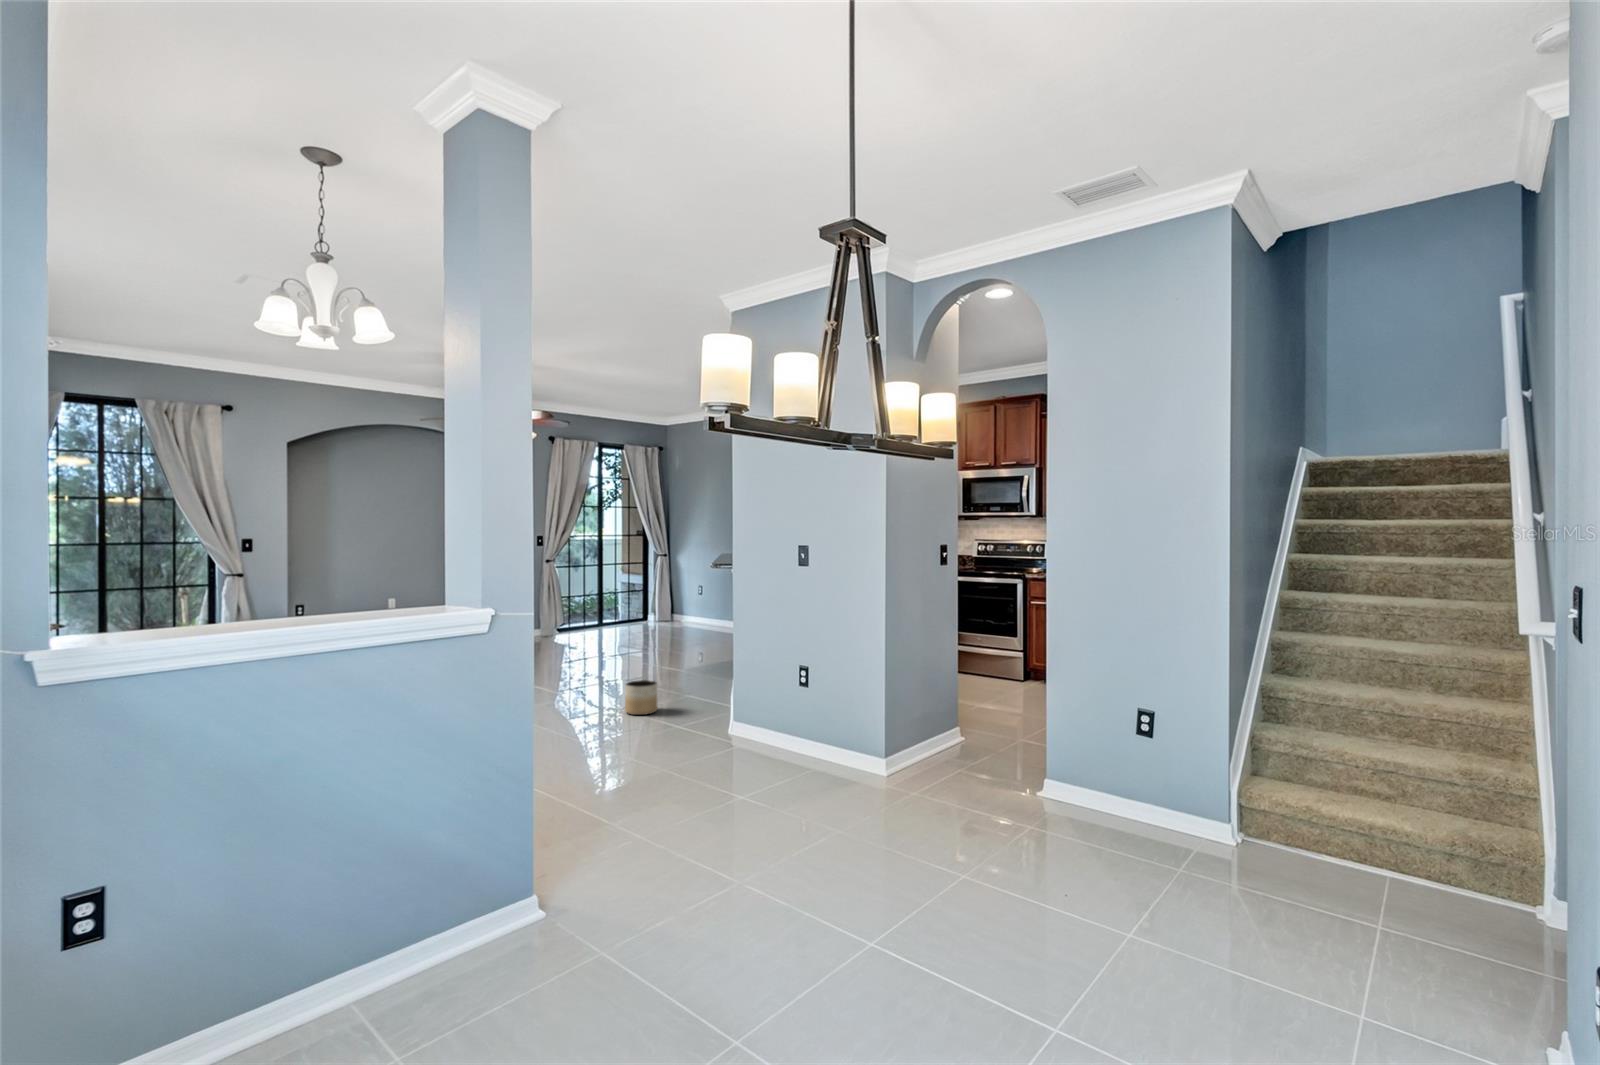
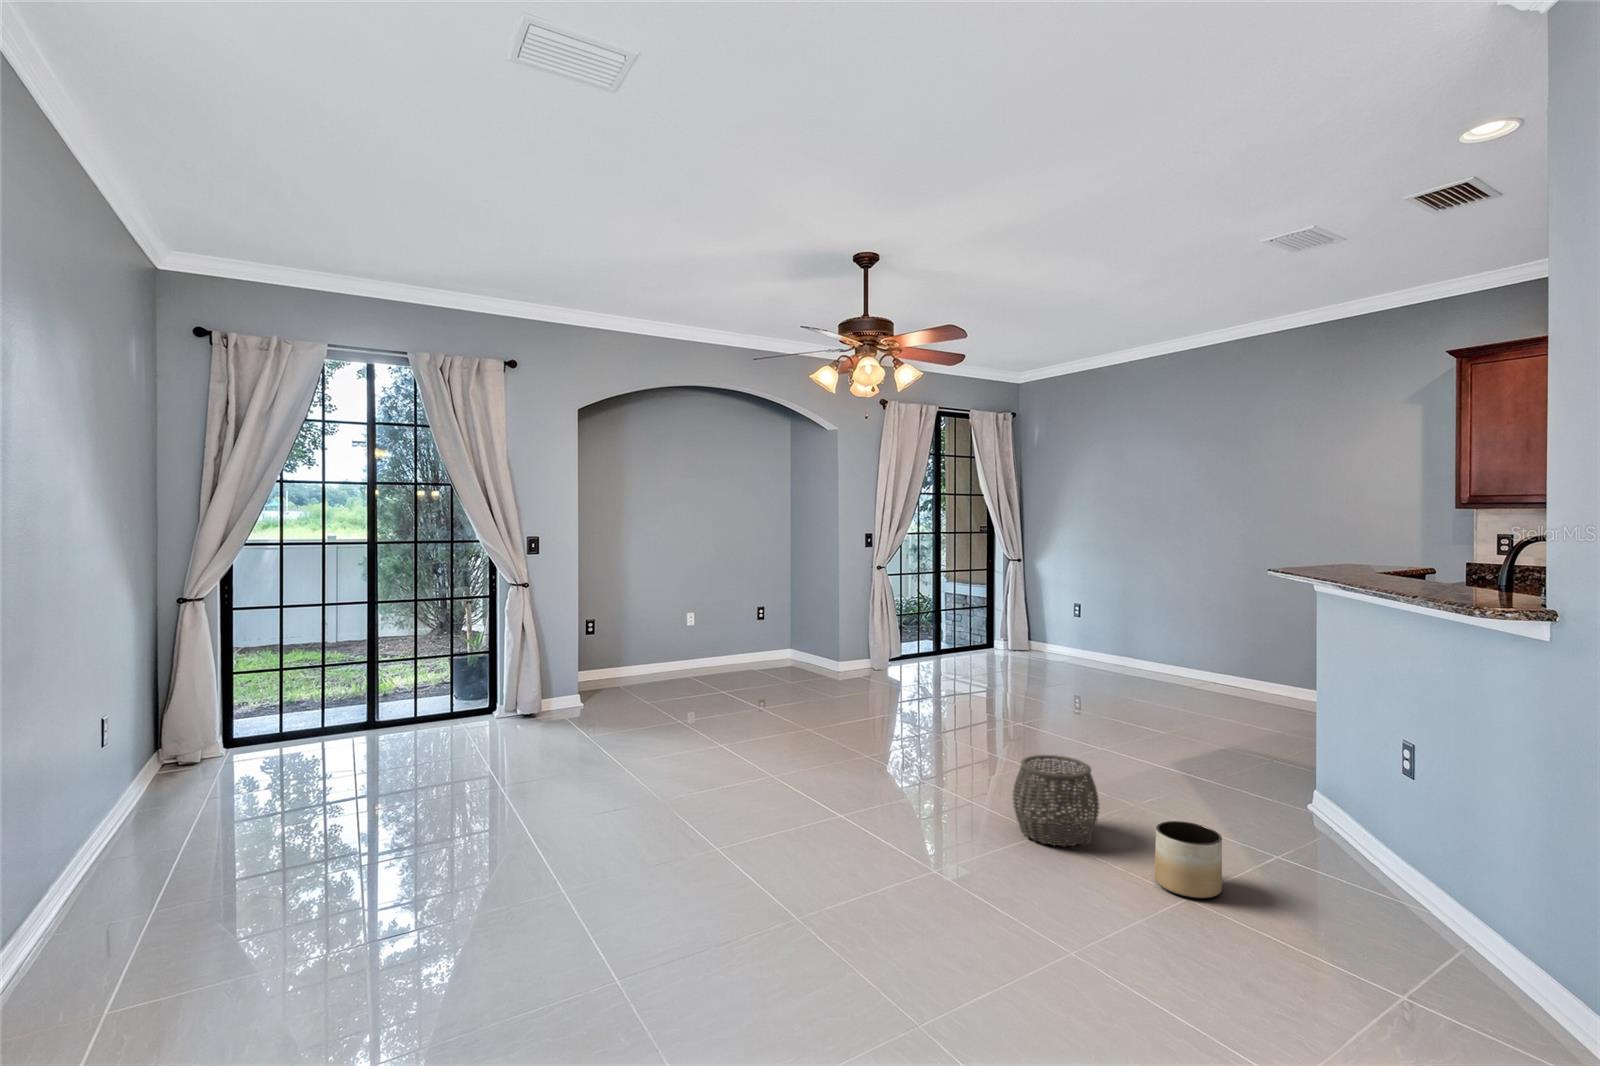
woven basket: none [565,657,614,704] -> present [1012,755,1099,847]

